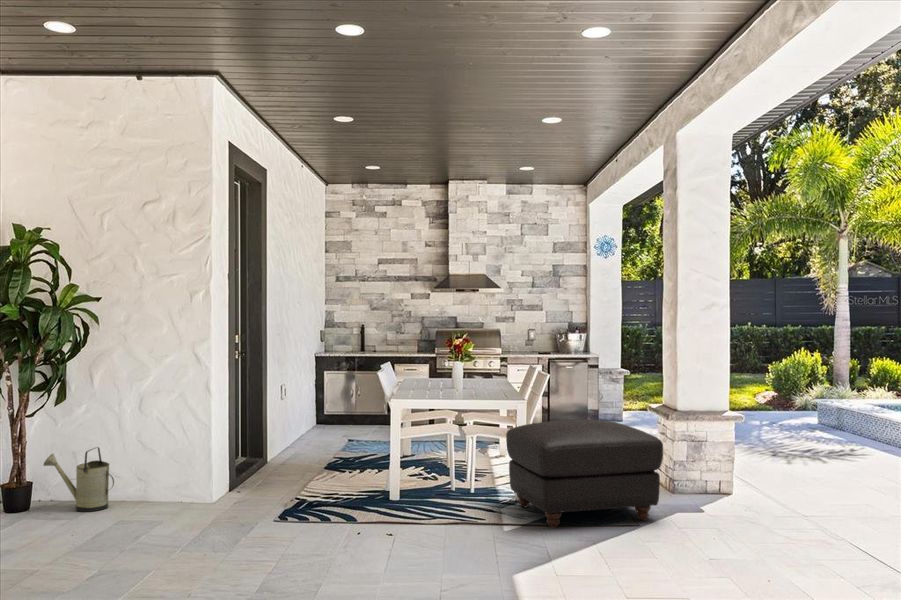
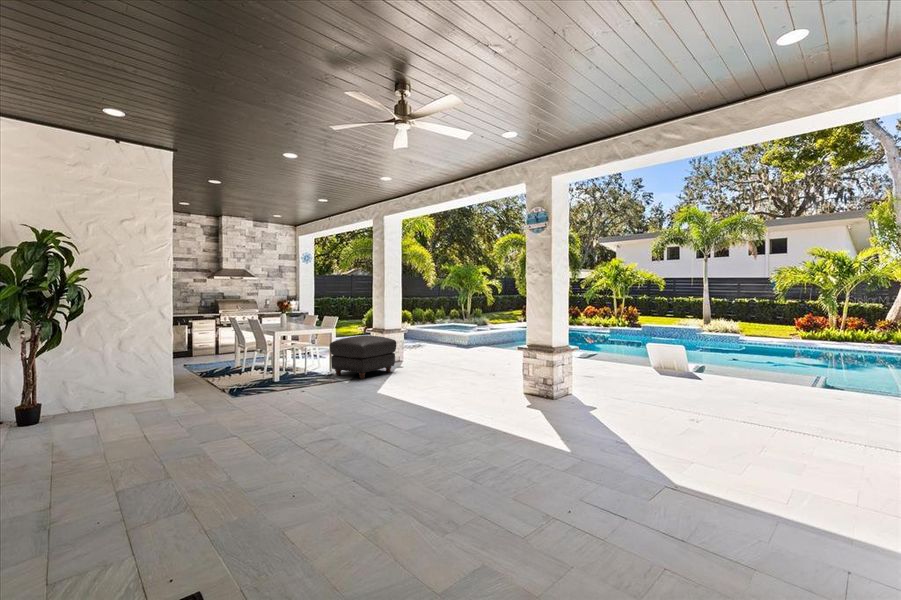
watering can: present [44,447,114,512] -> none [62,374,119,413]

